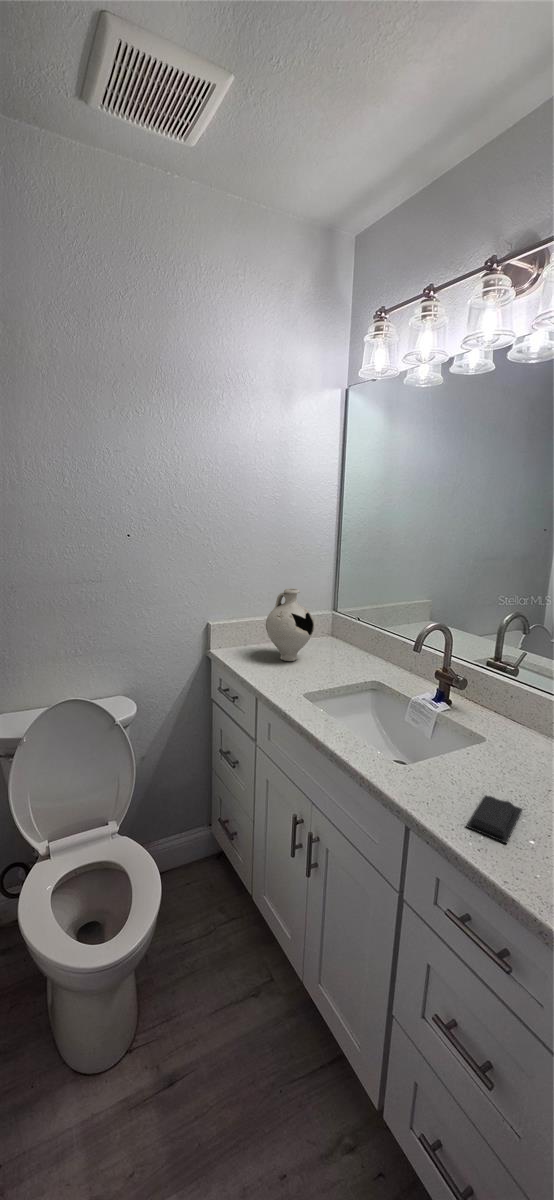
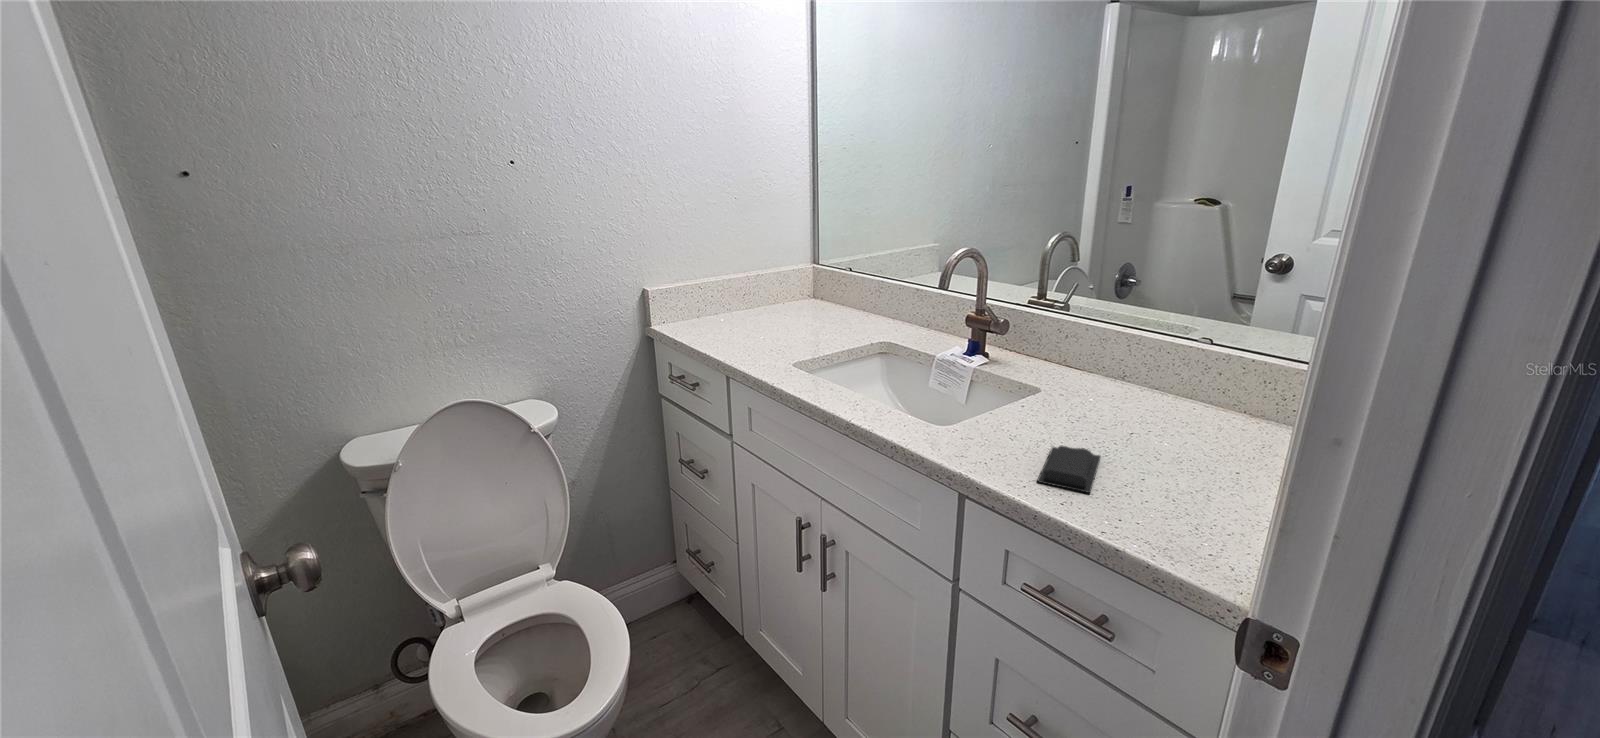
decorative vase: present [266,588,314,661] -> none [728,227,795,329]

